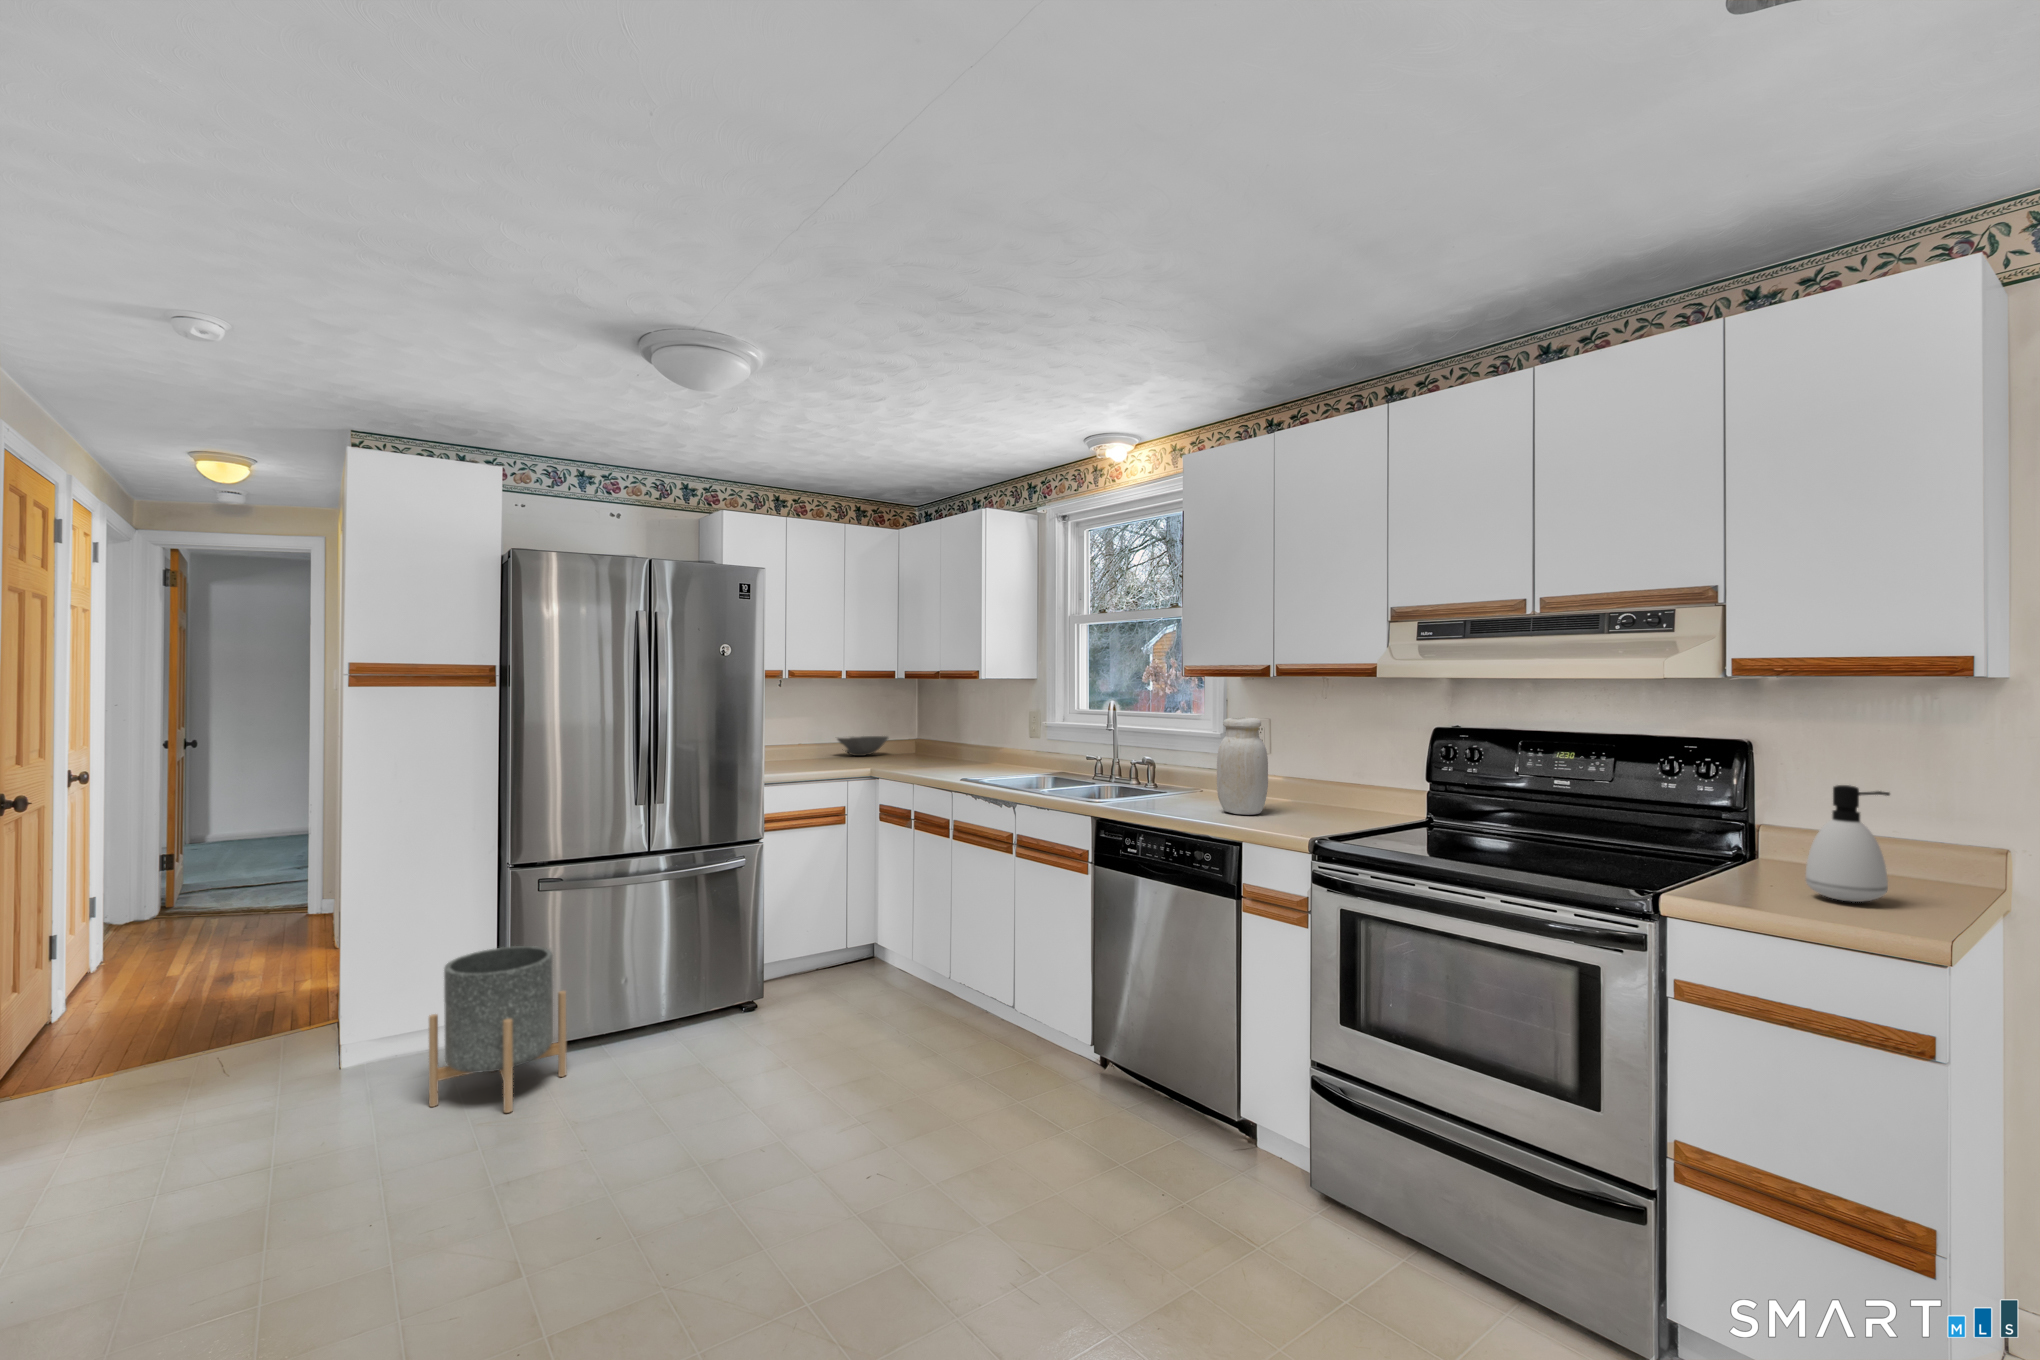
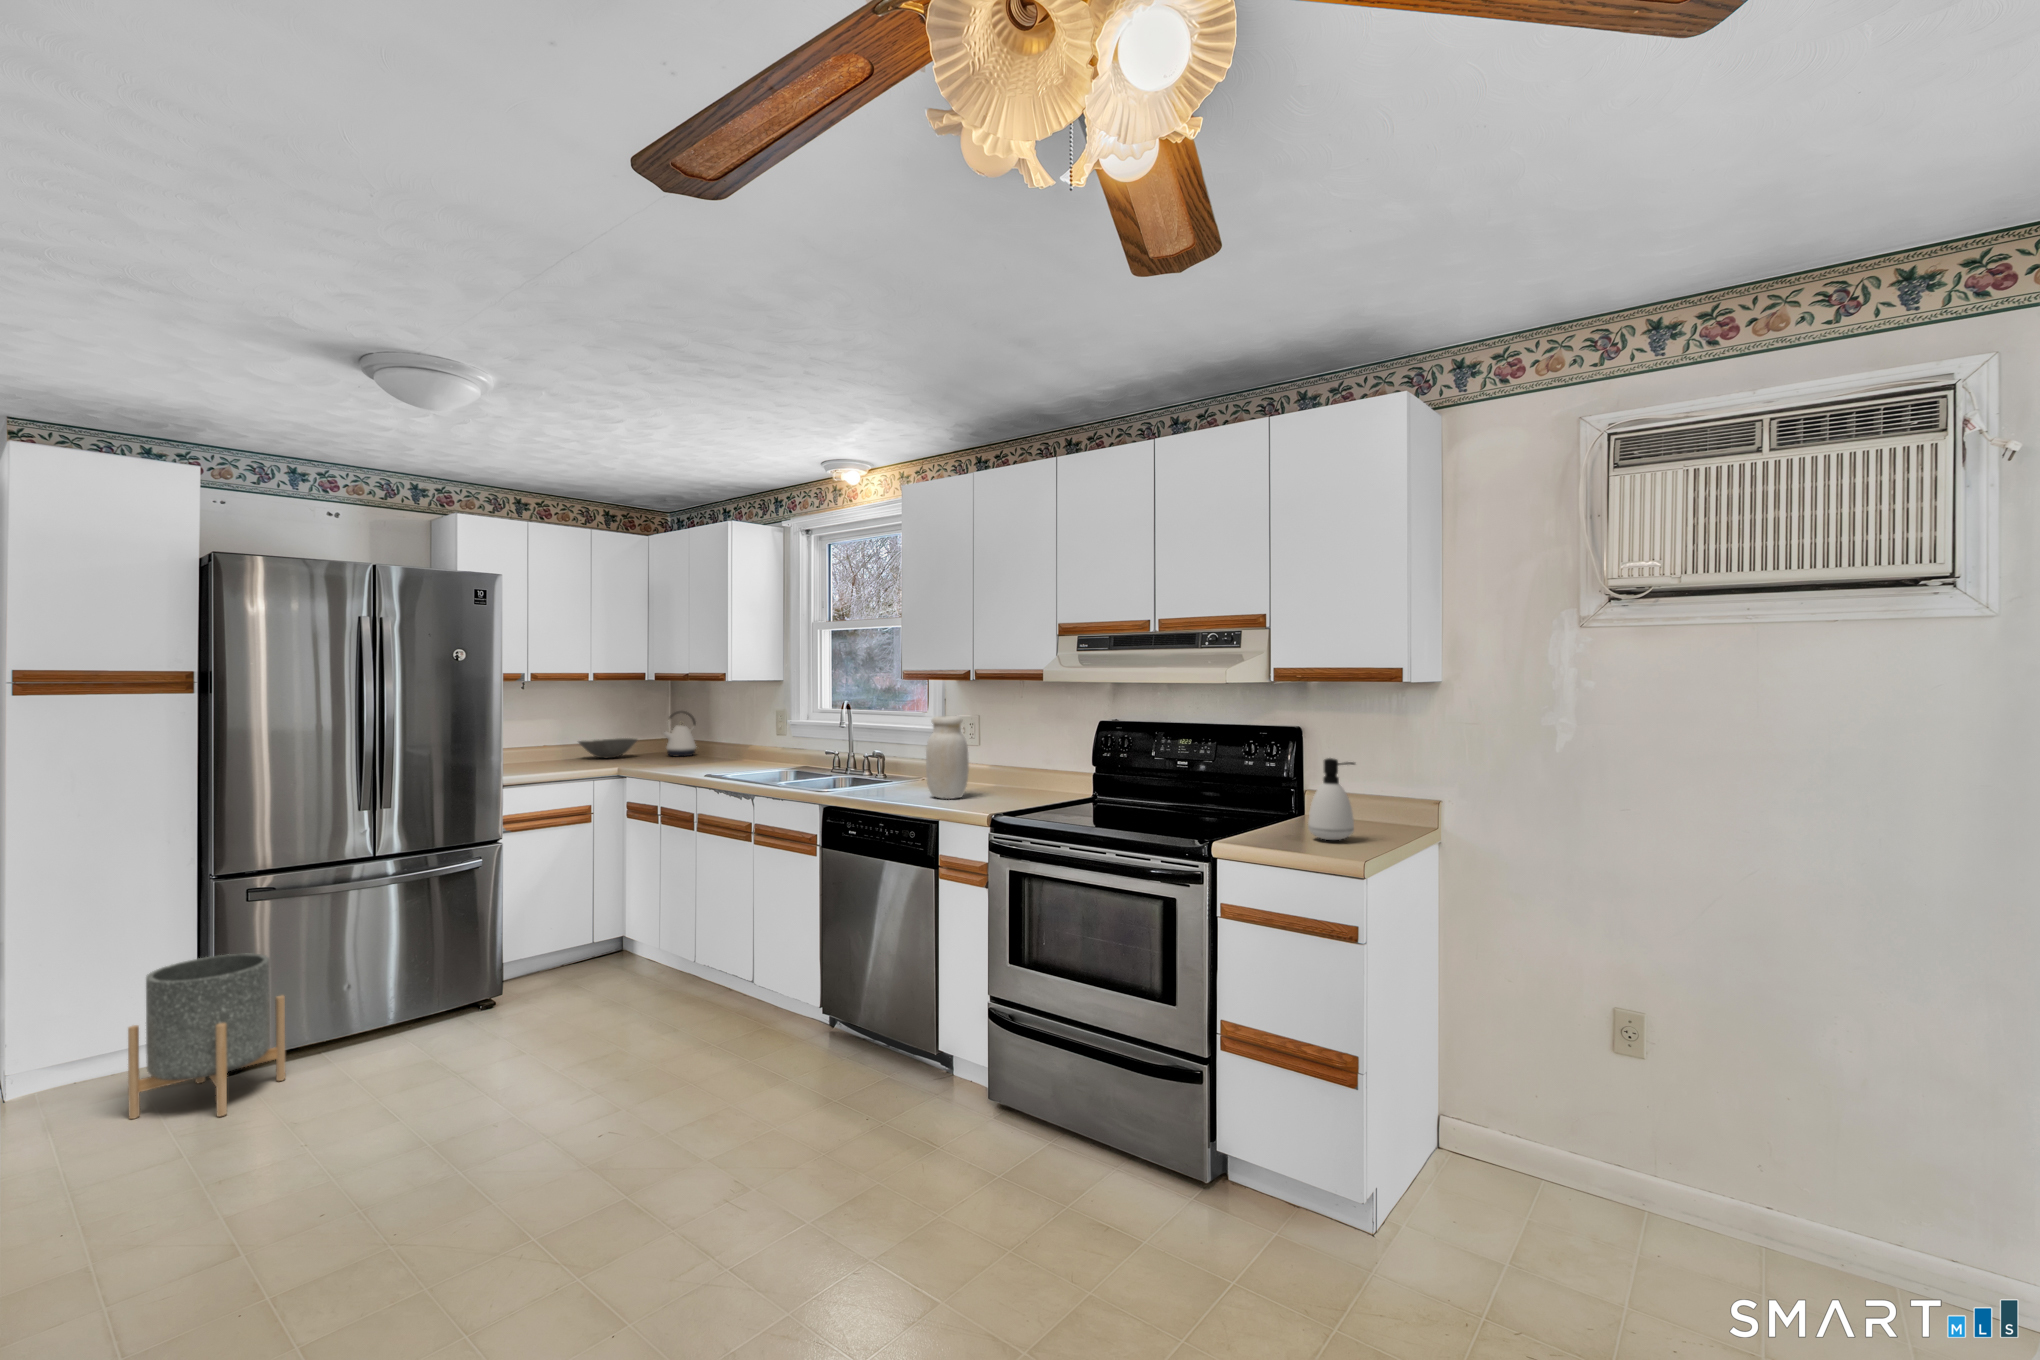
kettle: none [913,709,947,755] -> present [663,711,697,756]

